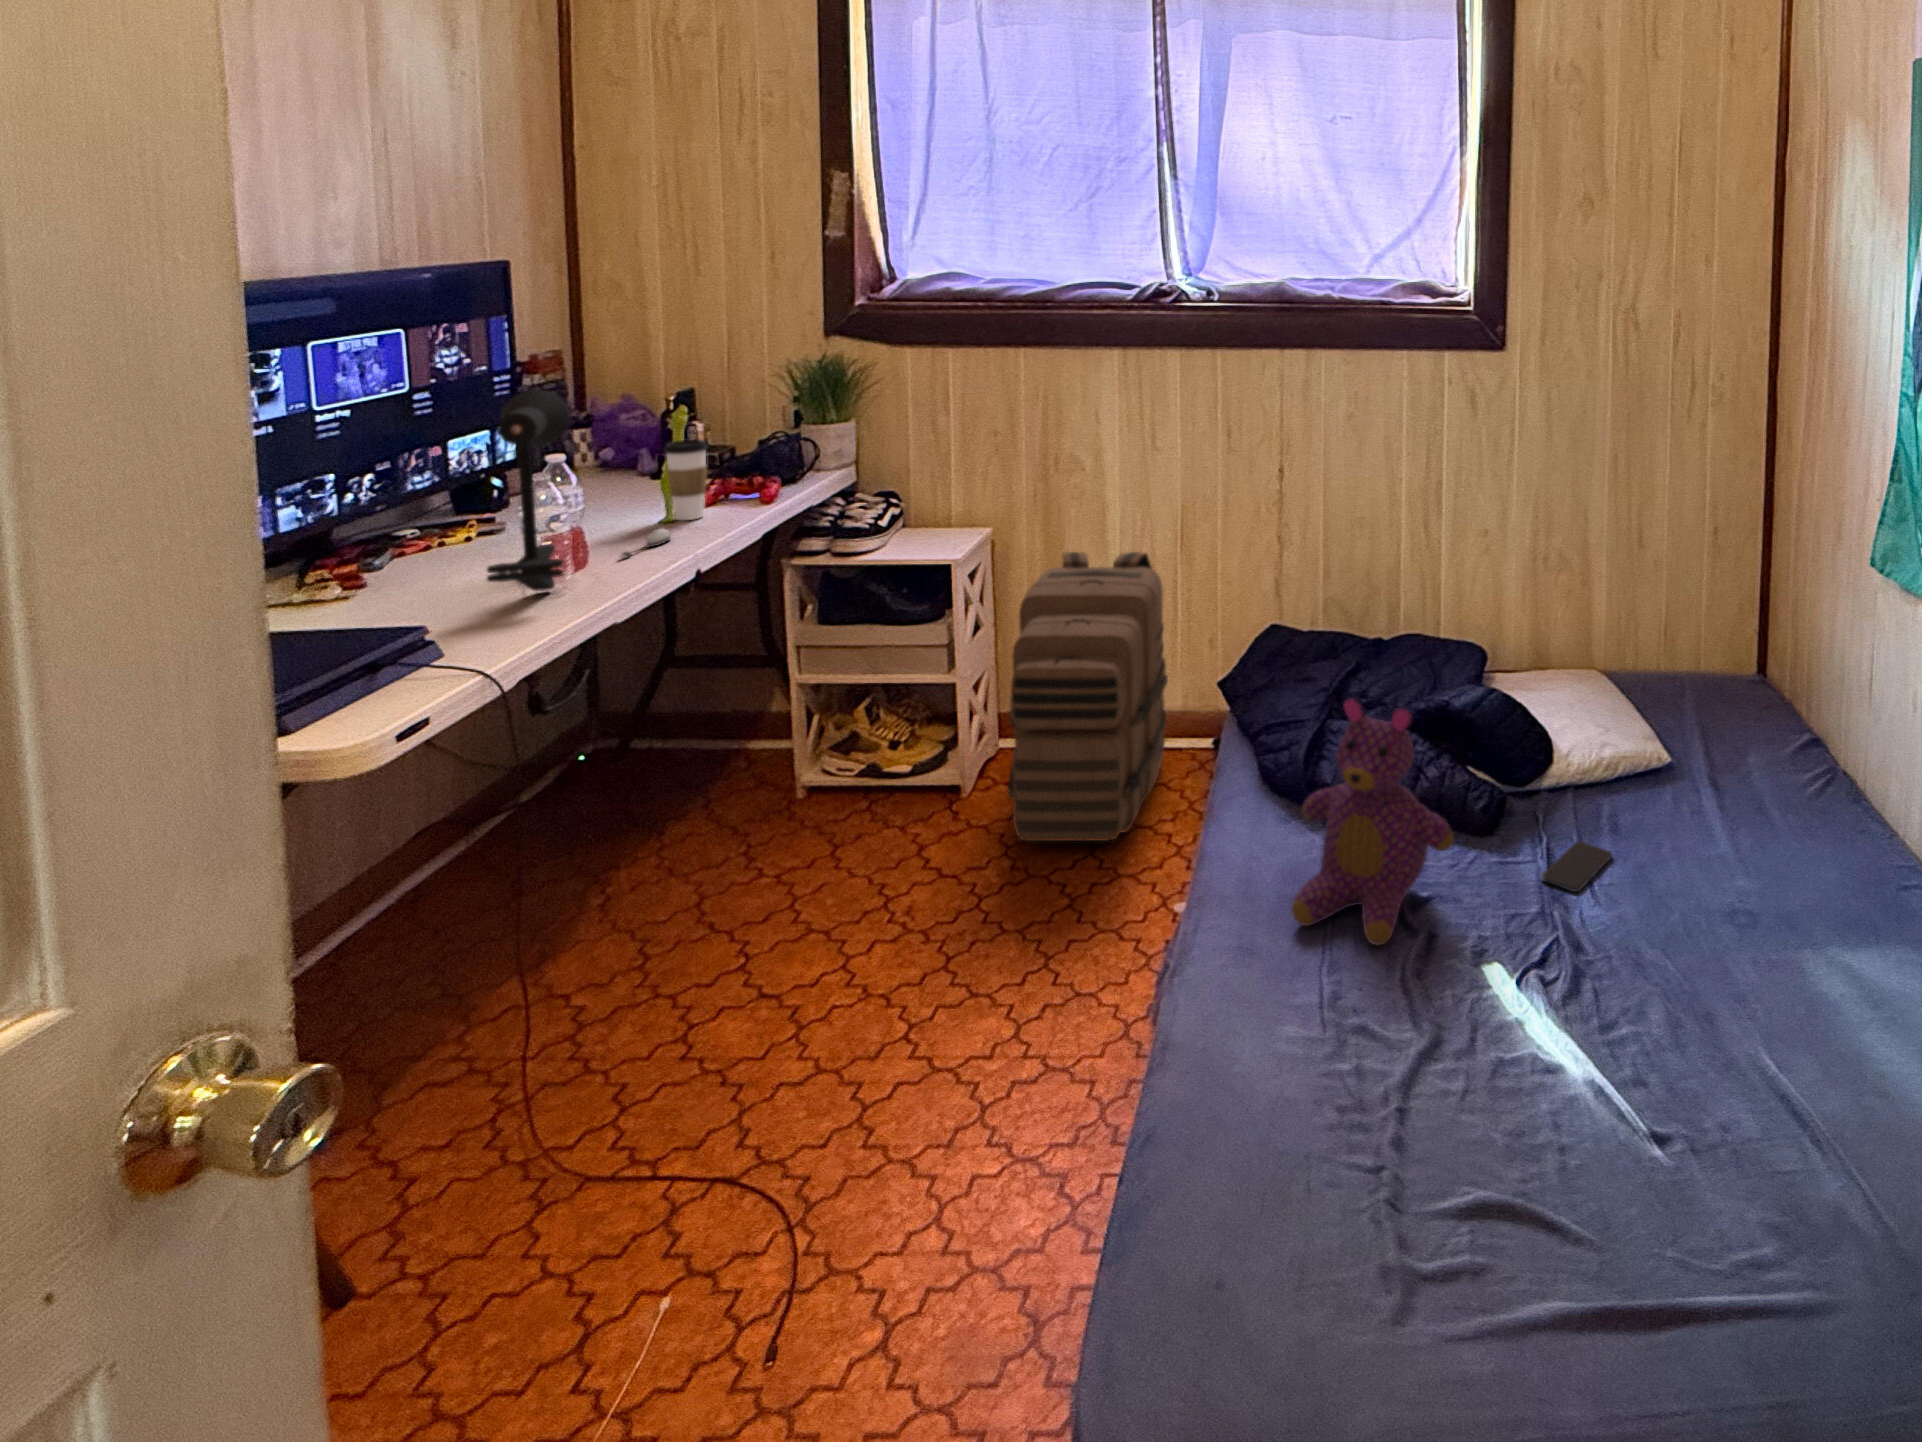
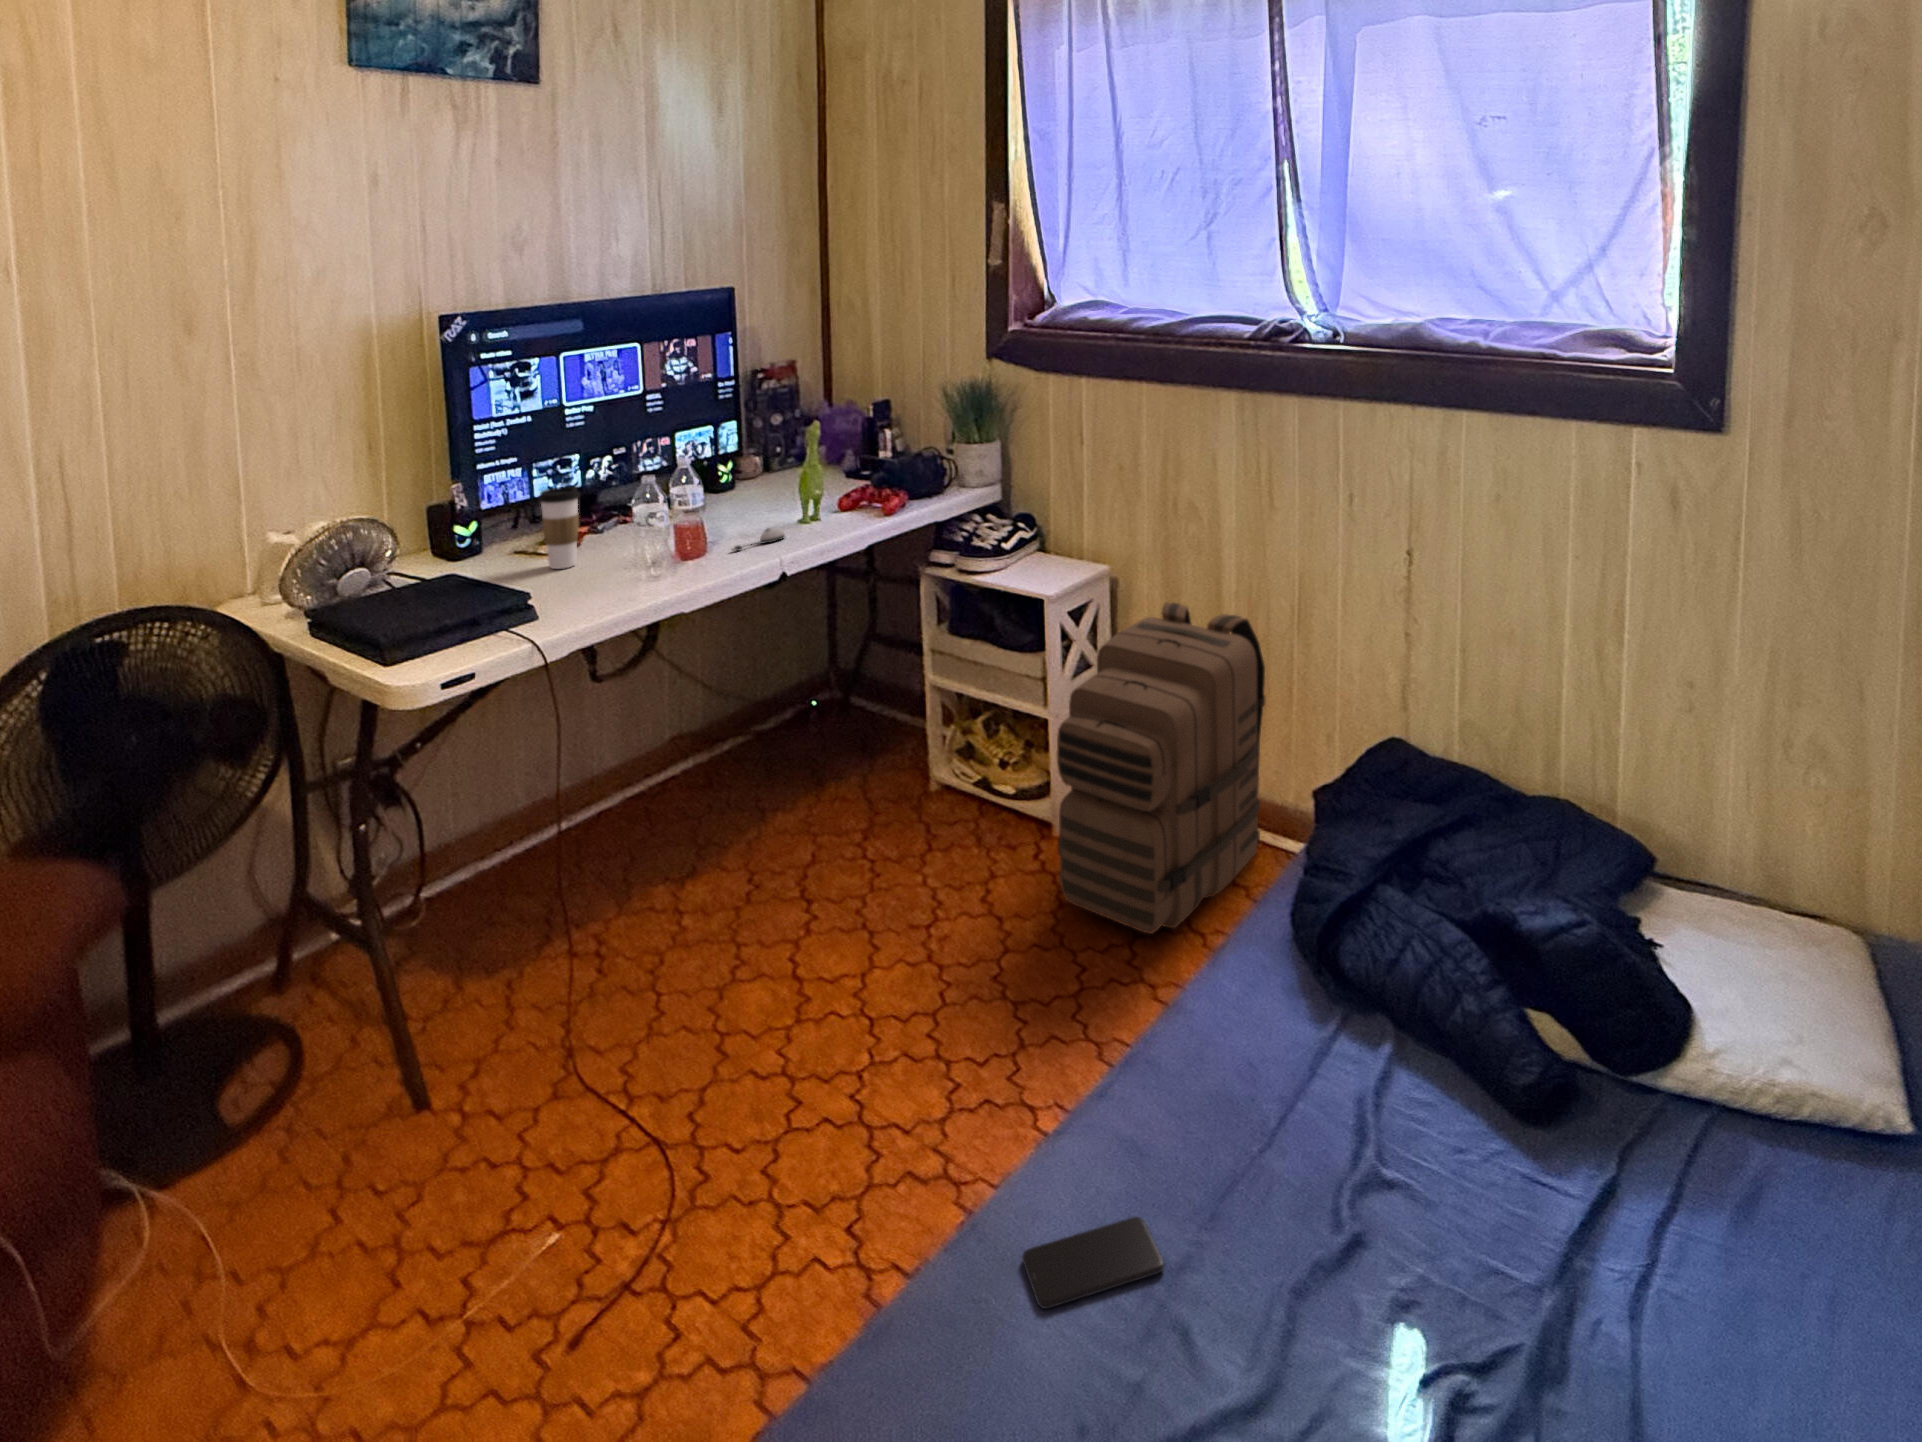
desk lamp: present [487,390,570,591] -> none [600,402,673,572]
coffee cup: present [663,439,709,520] -> present [538,487,580,569]
teddy bear: present [1291,698,1453,945] -> none [1188,879,1409,1231]
smartphone: present [1541,841,1612,892] -> present [1022,1217,1164,1309]

